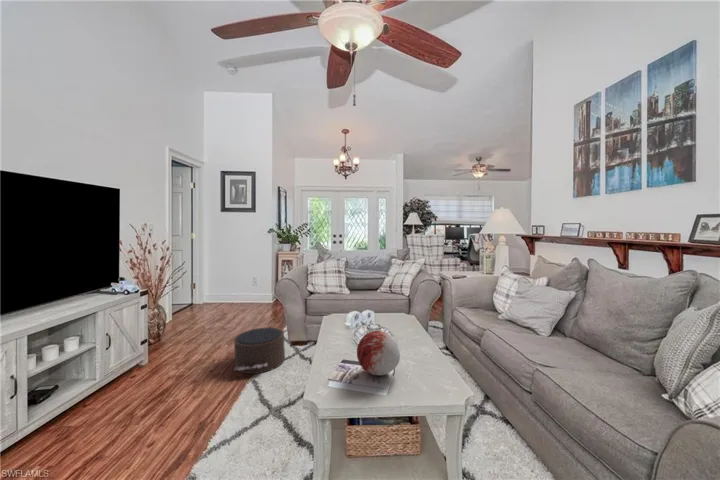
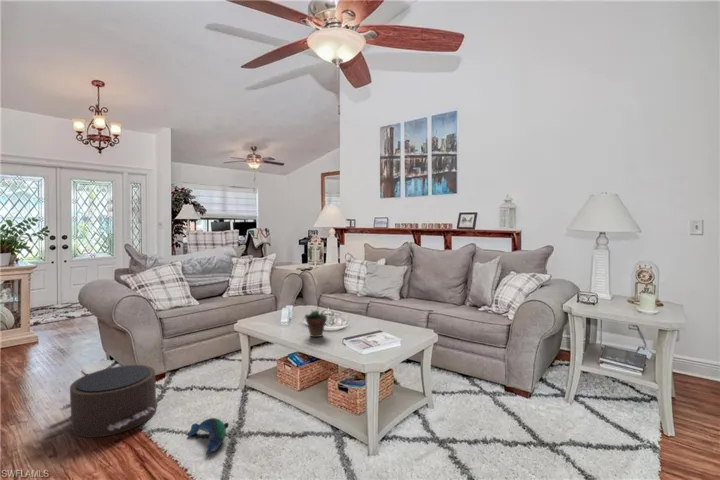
succulent plant: none [327,317,351,354] -> present [305,311,327,337]
decorative orb: present [357,331,400,375] -> none [354,301,389,337]
plush toy: none [242,388,275,419] -> present [188,418,229,456]

